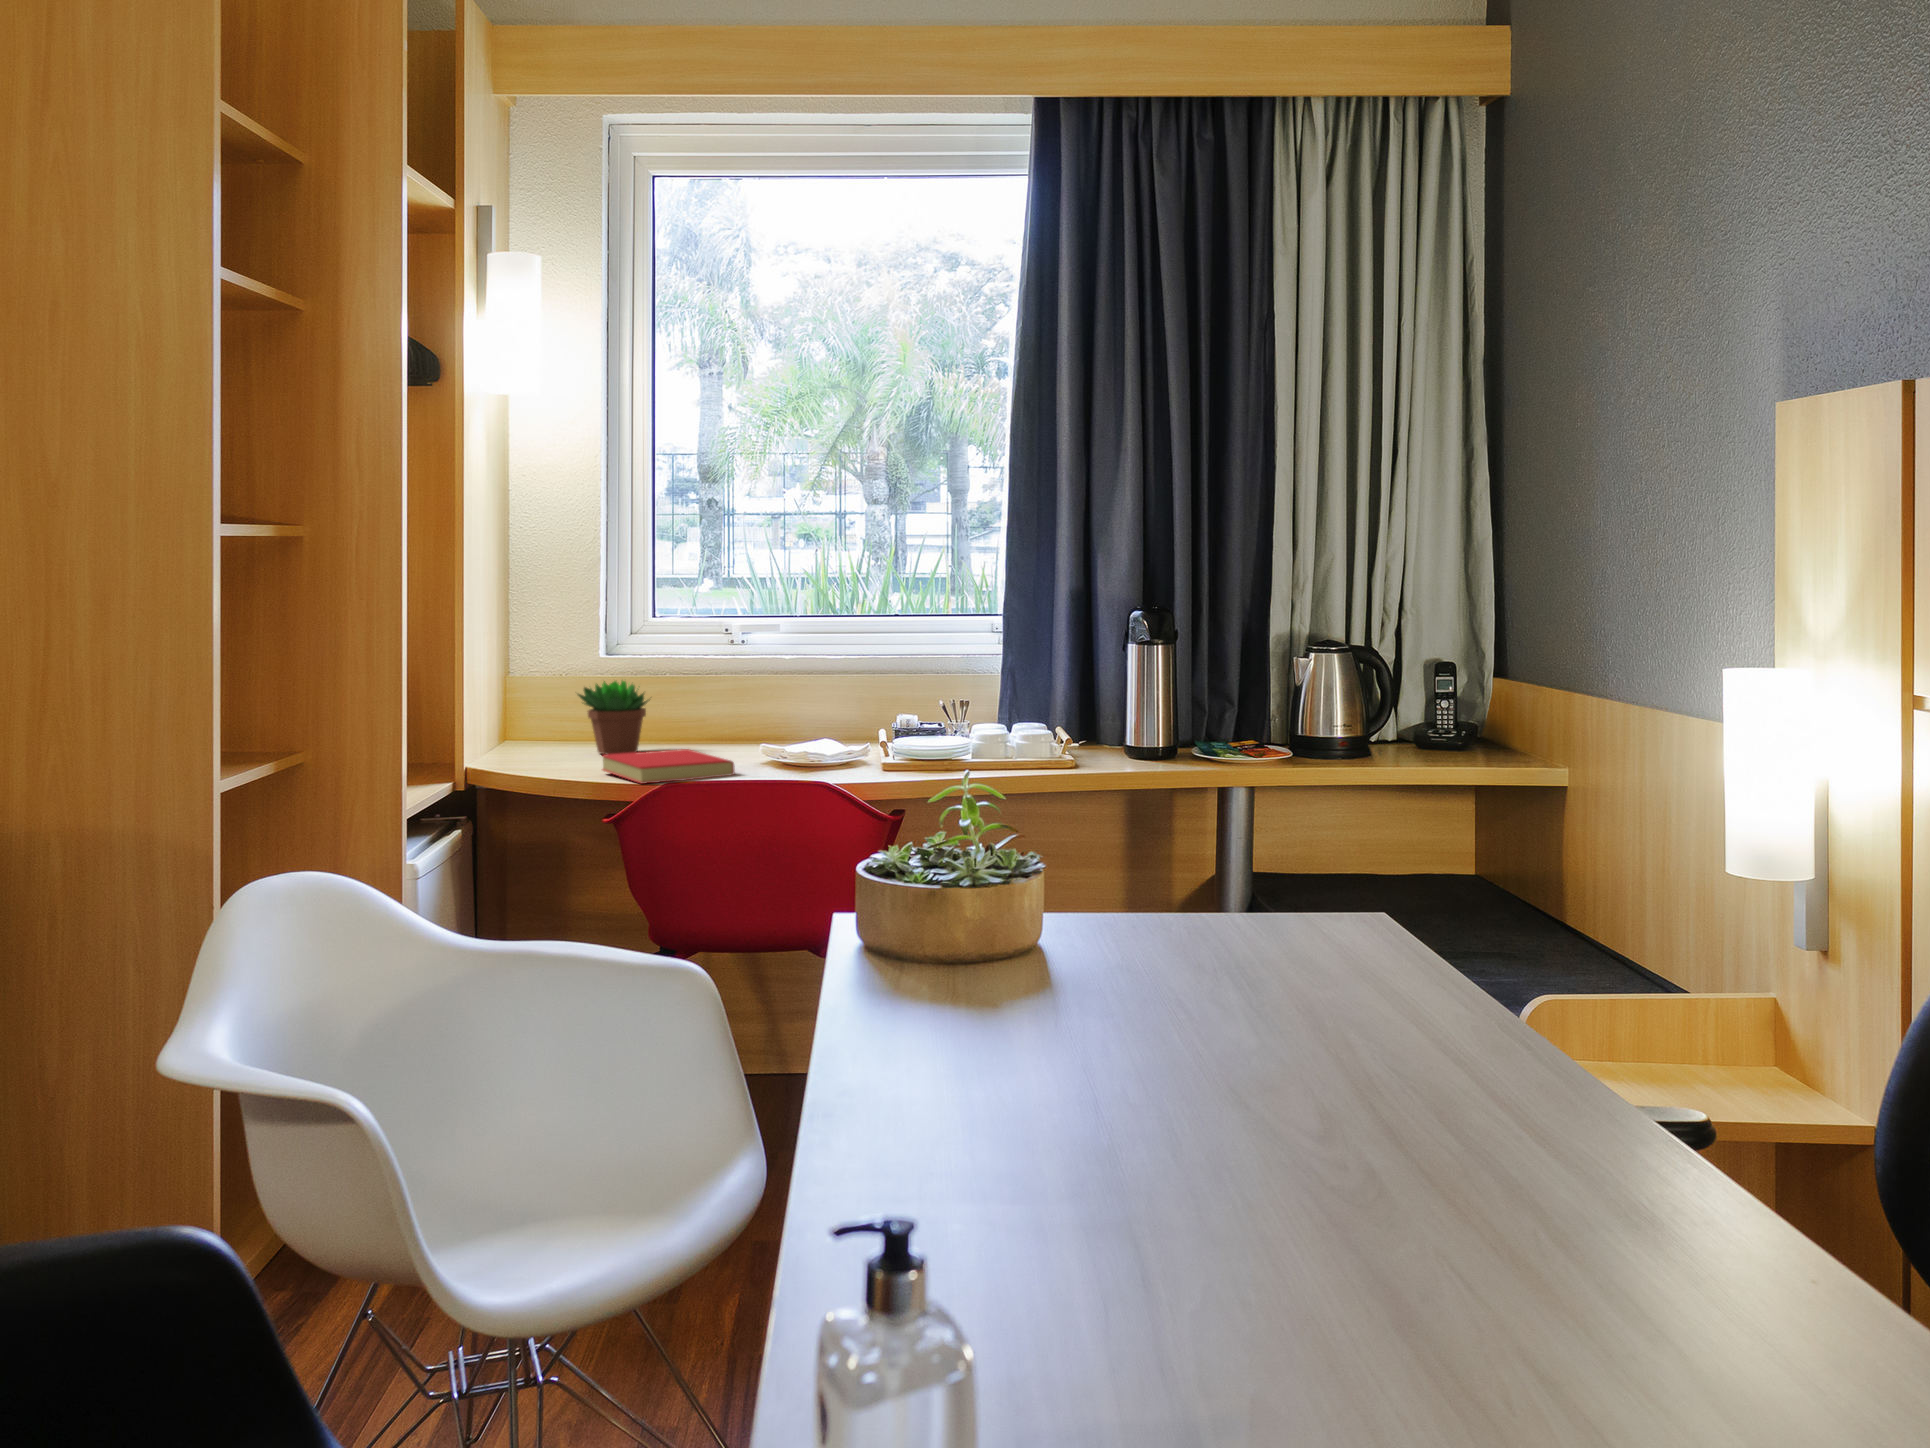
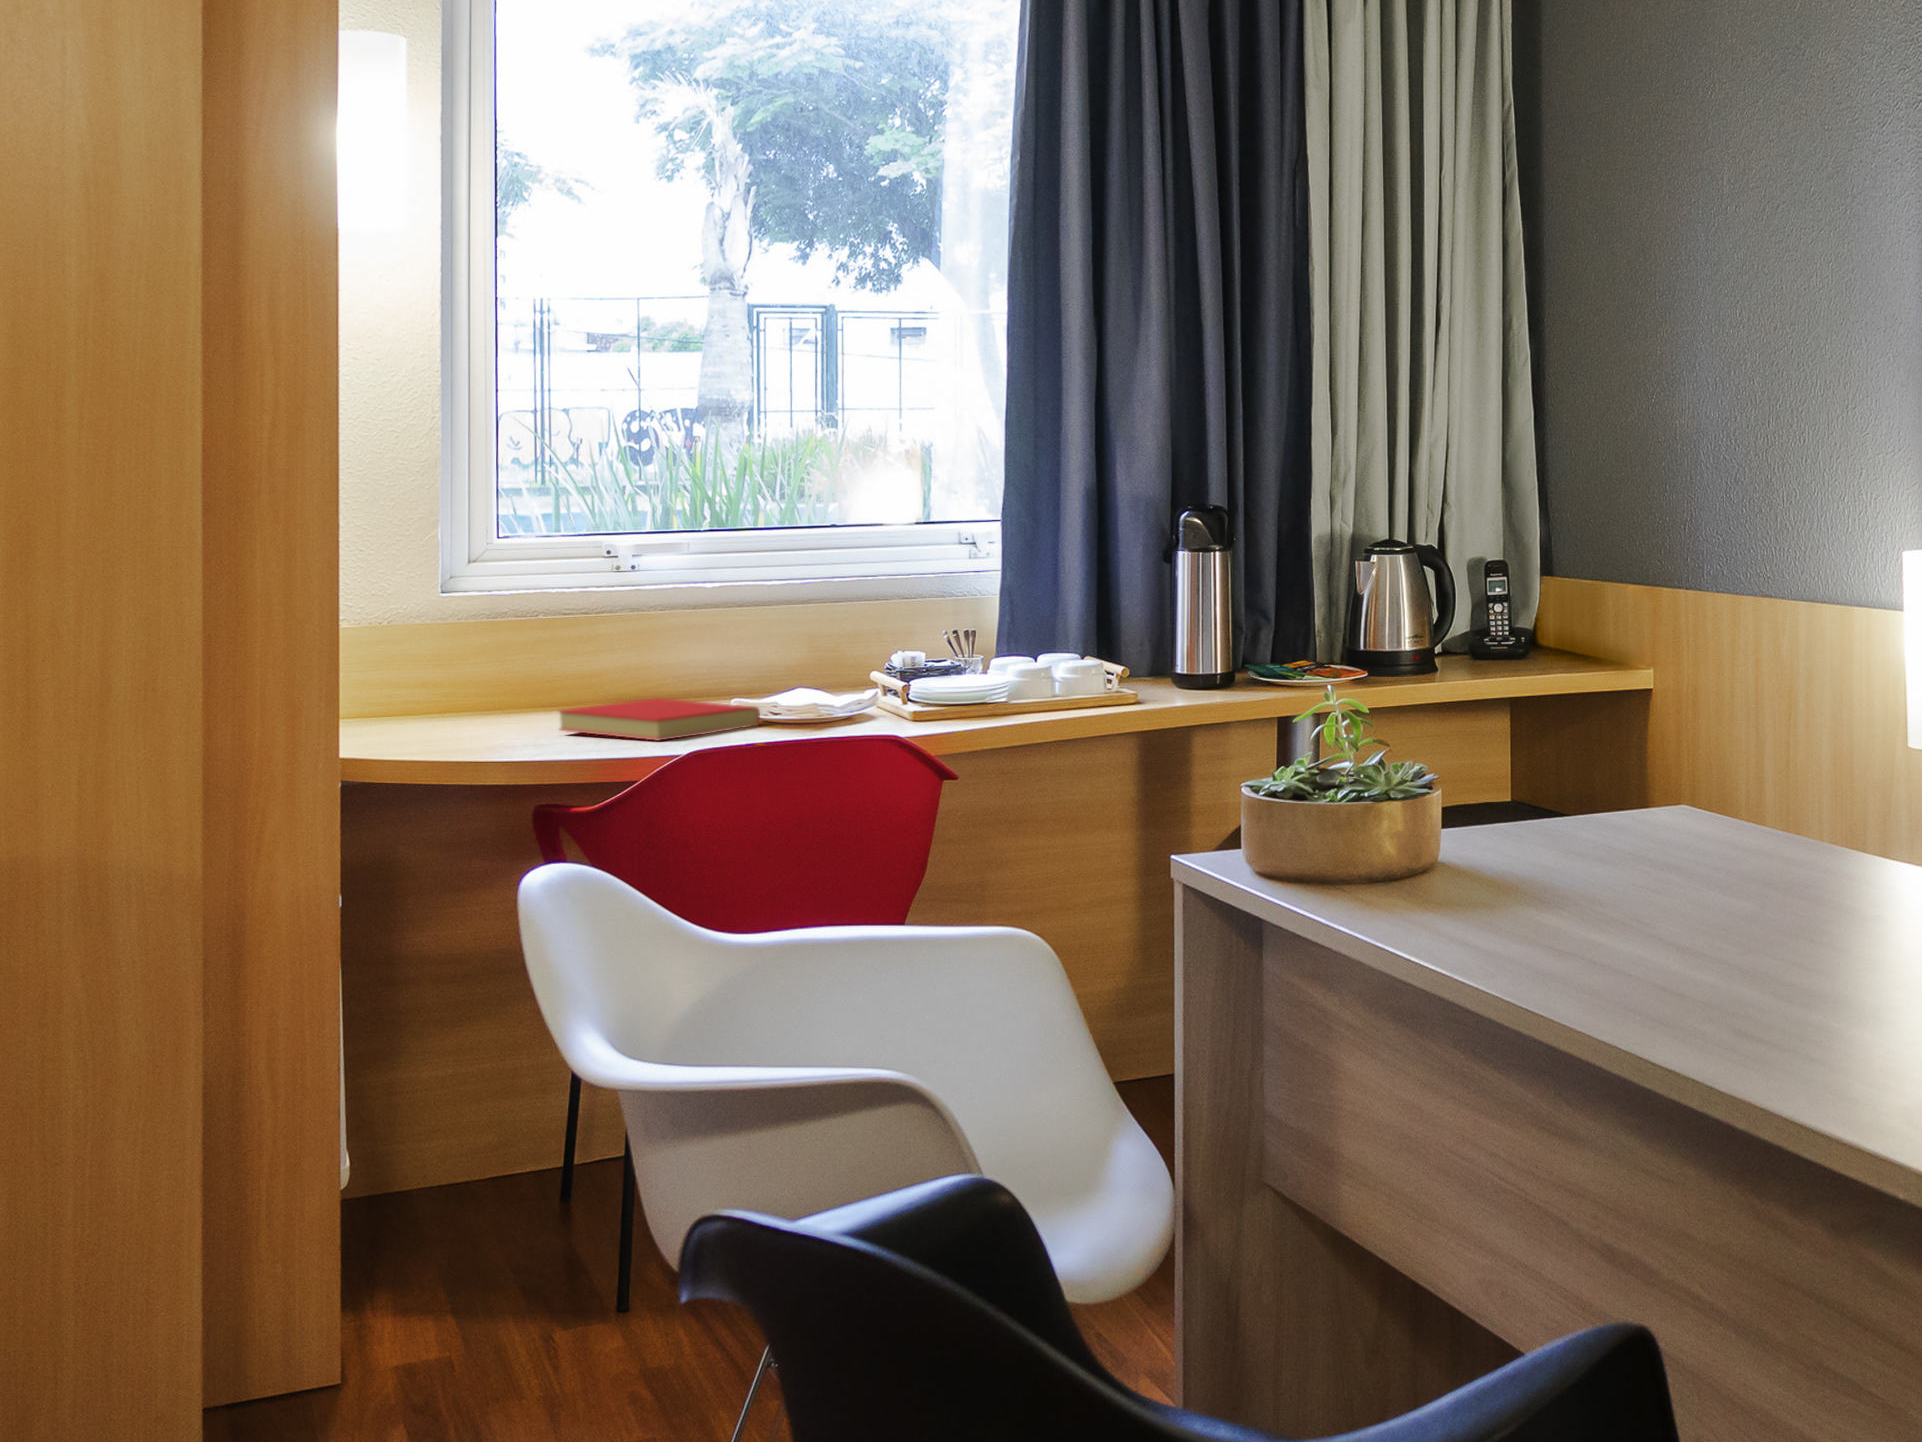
succulent plant: present [578,681,648,755] -> none [442,611,547,715]

